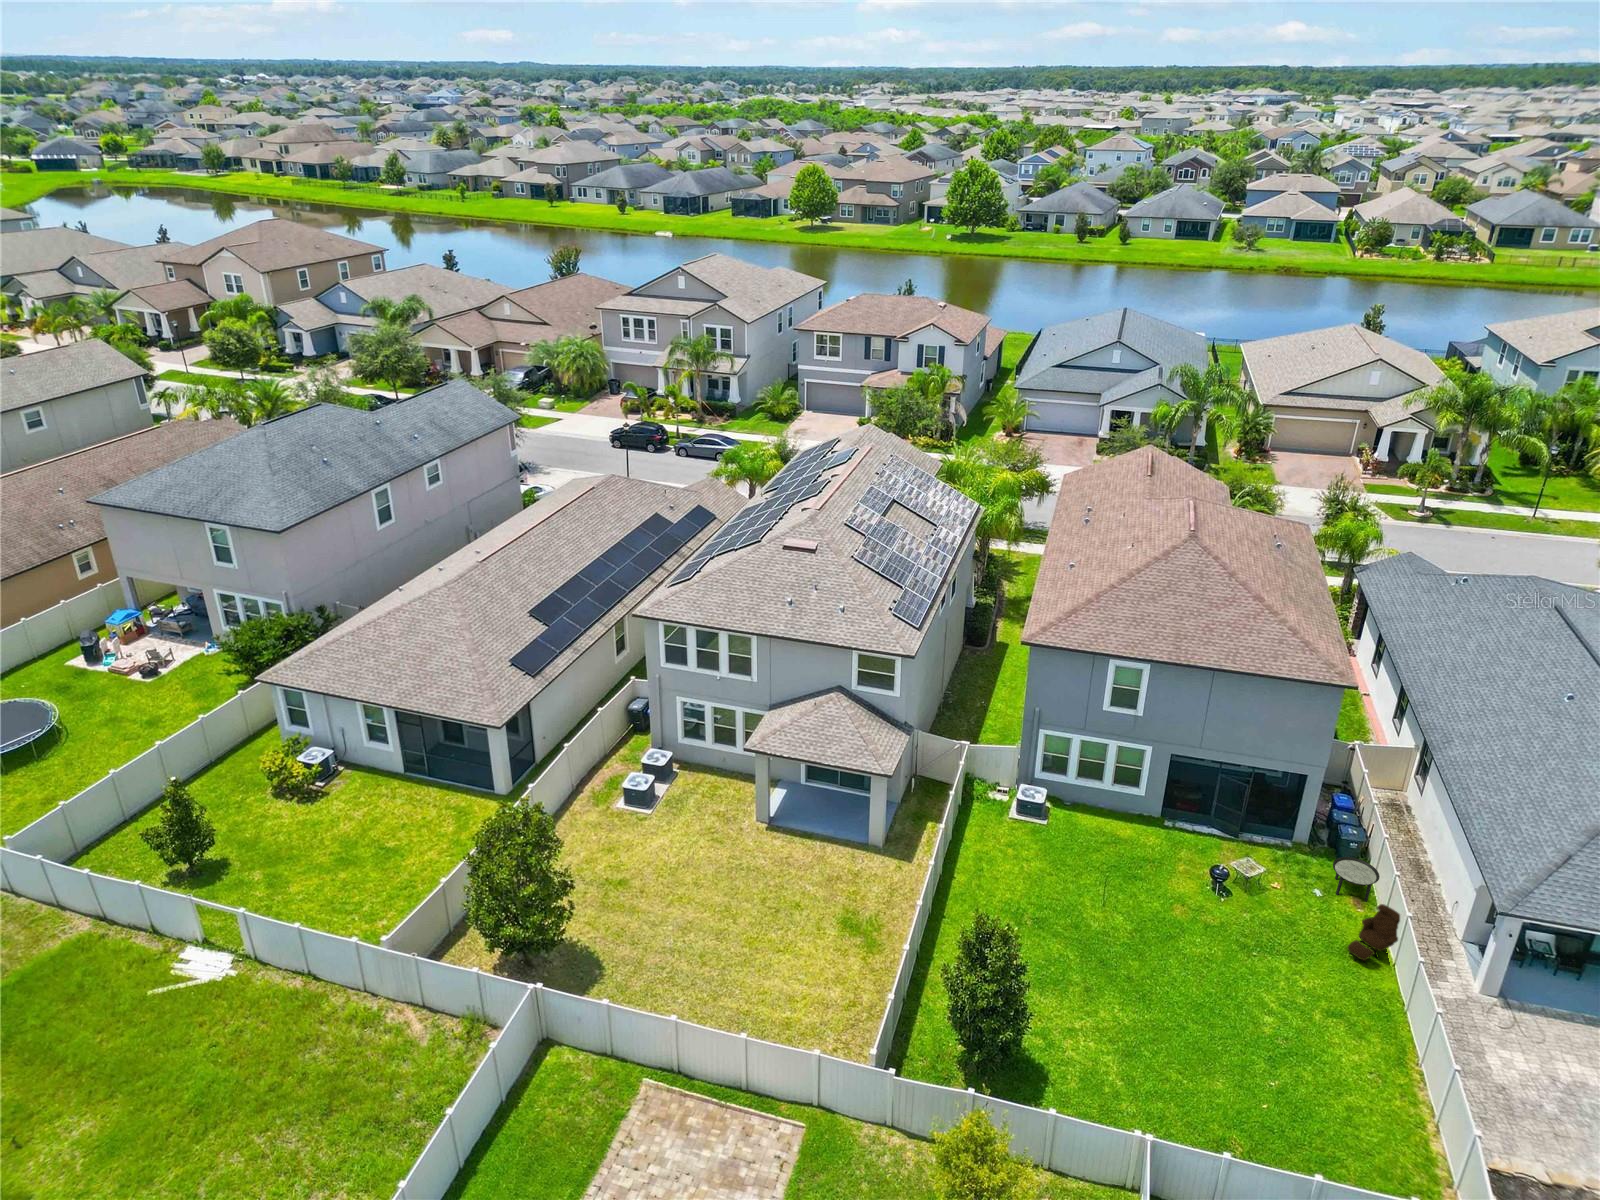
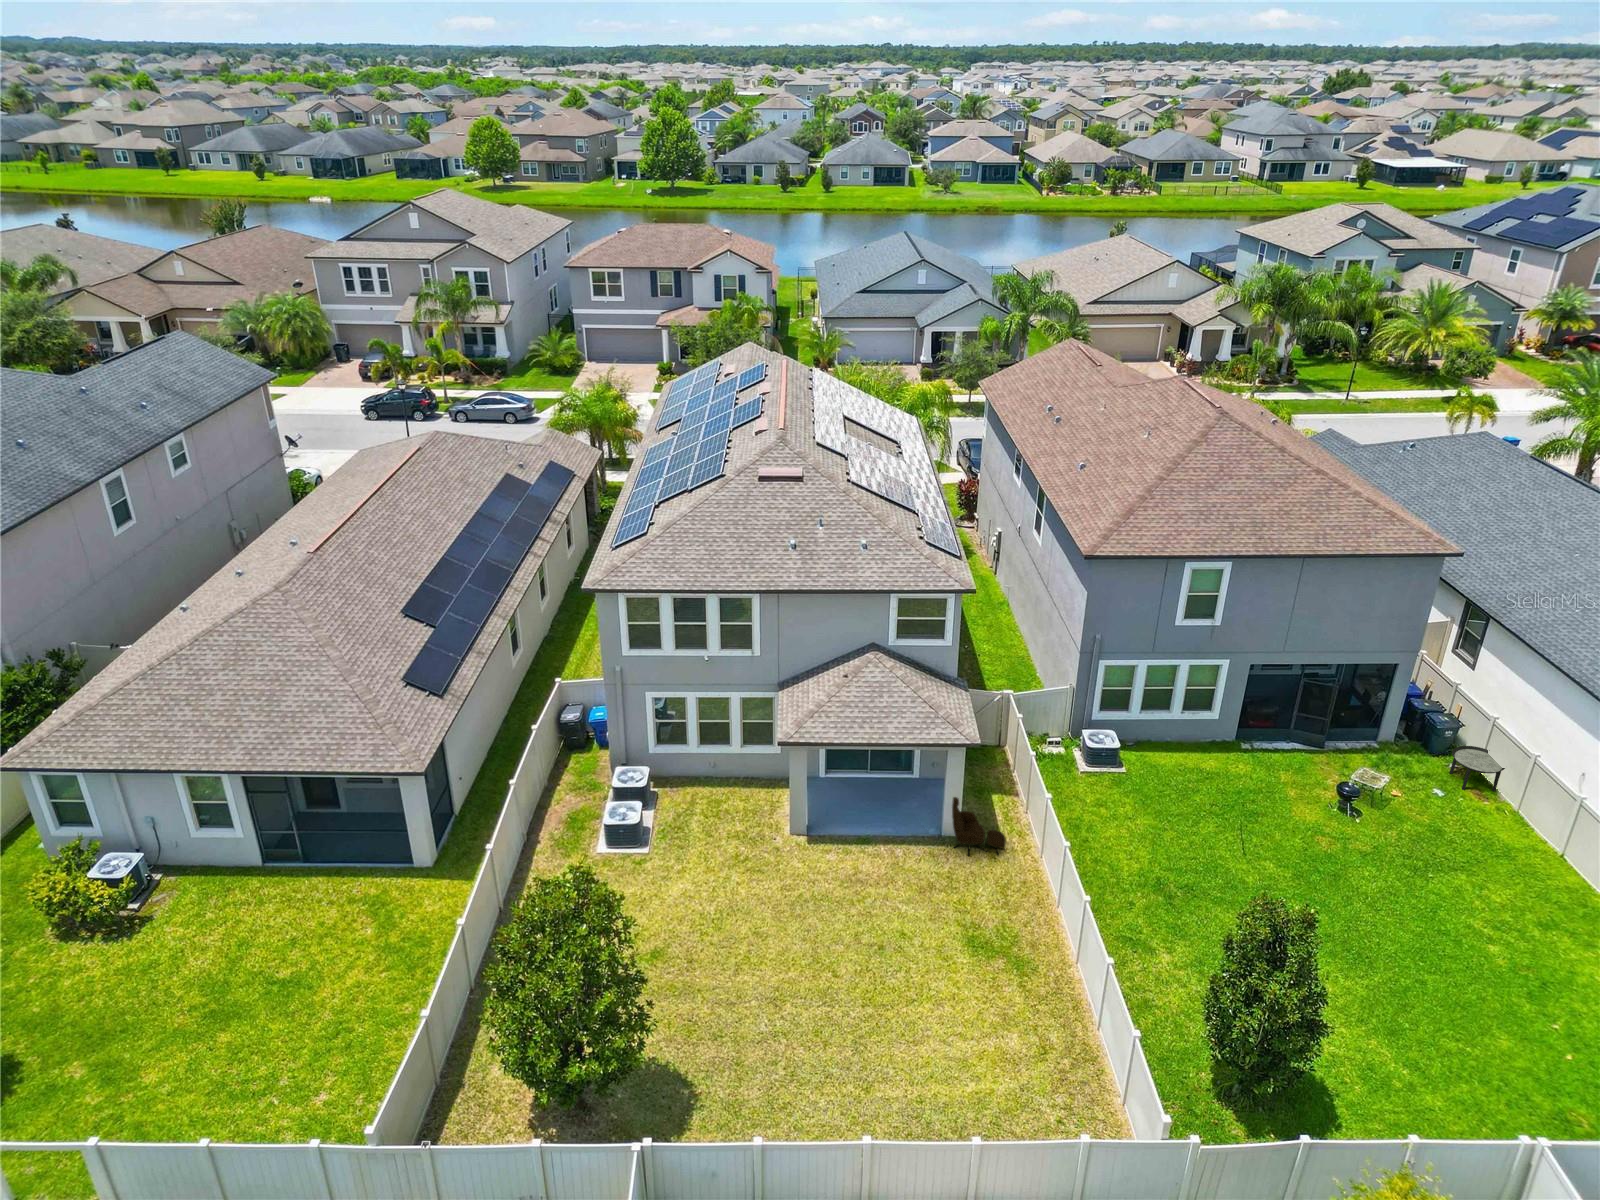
lounge chair: present [1348,904,1400,961] -> present [952,797,1006,855]

